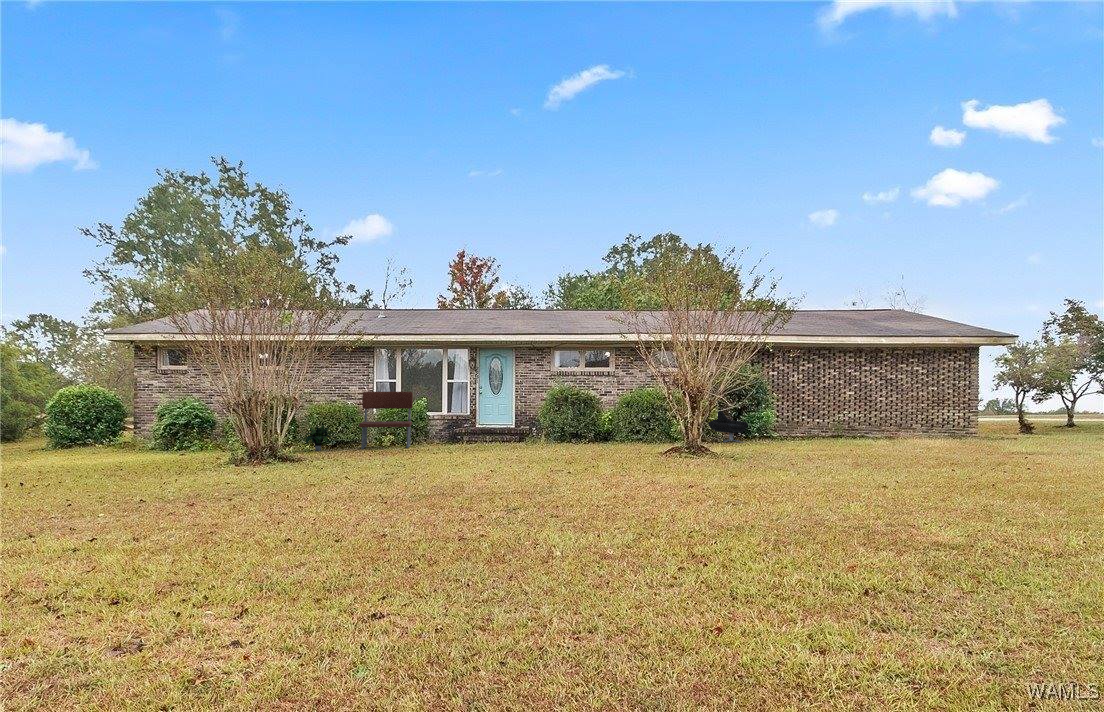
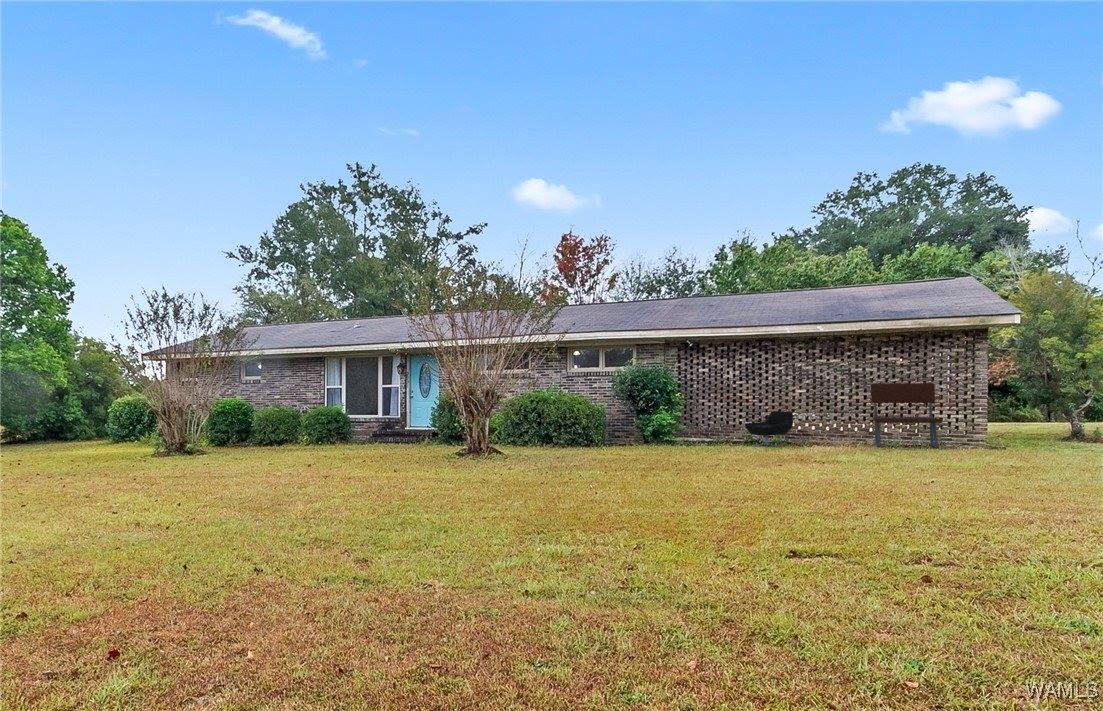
bench: present [359,392,413,449] -> present [871,383,941,448]
lounge chair: present [708,411,748,442] -> present [745,411,793,447]

